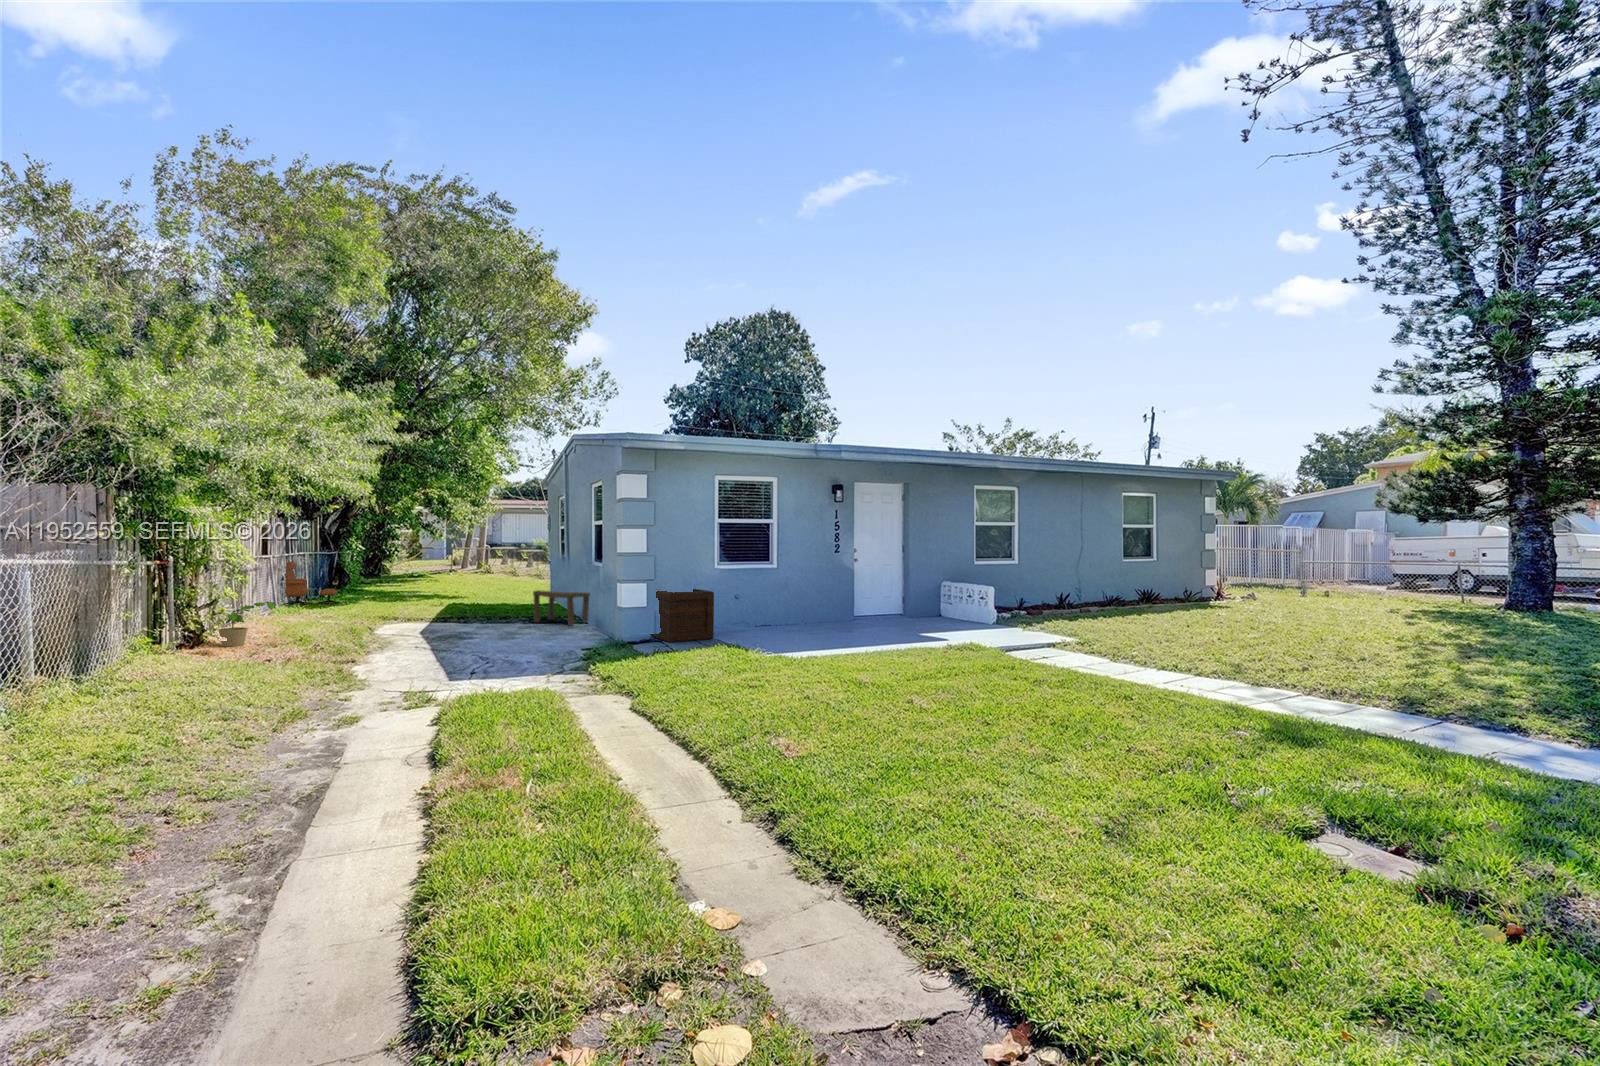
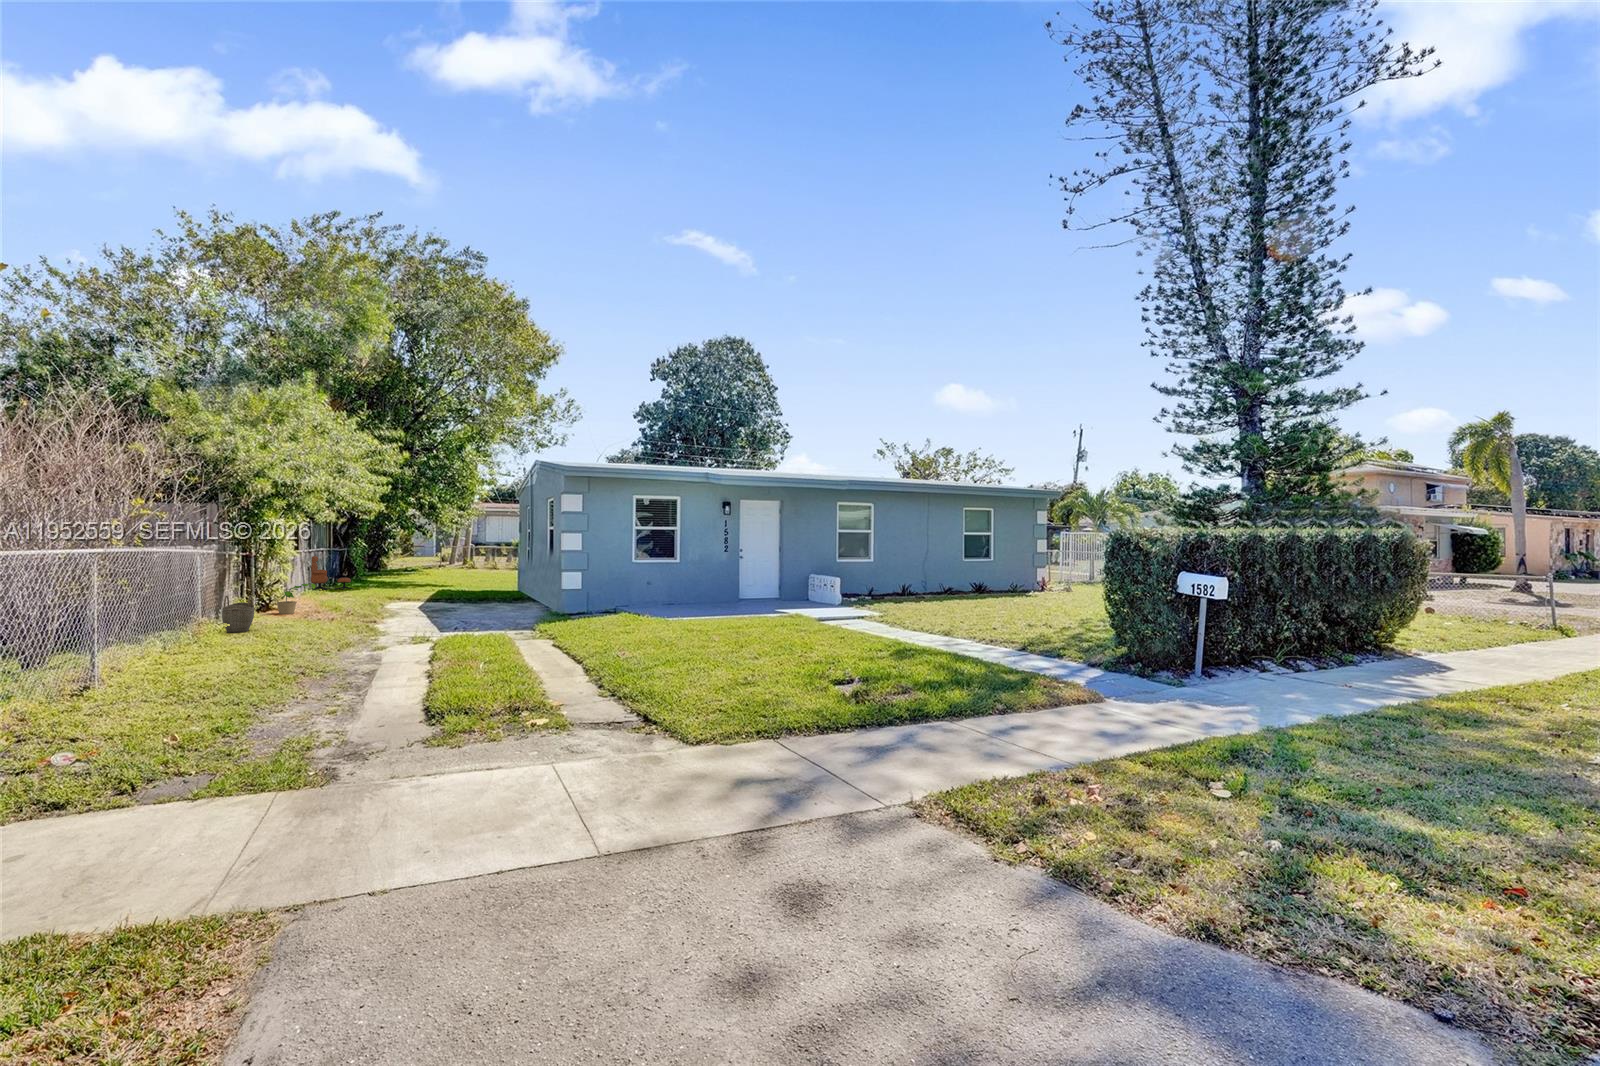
wooden crate: present [650,589,714,642] -> none [584,577,629,614]
bench: present [533,590,590,626] -> none [502,578,544,604]
woven basket: none [110,625,165,685] -> present [222,595,254,633]

